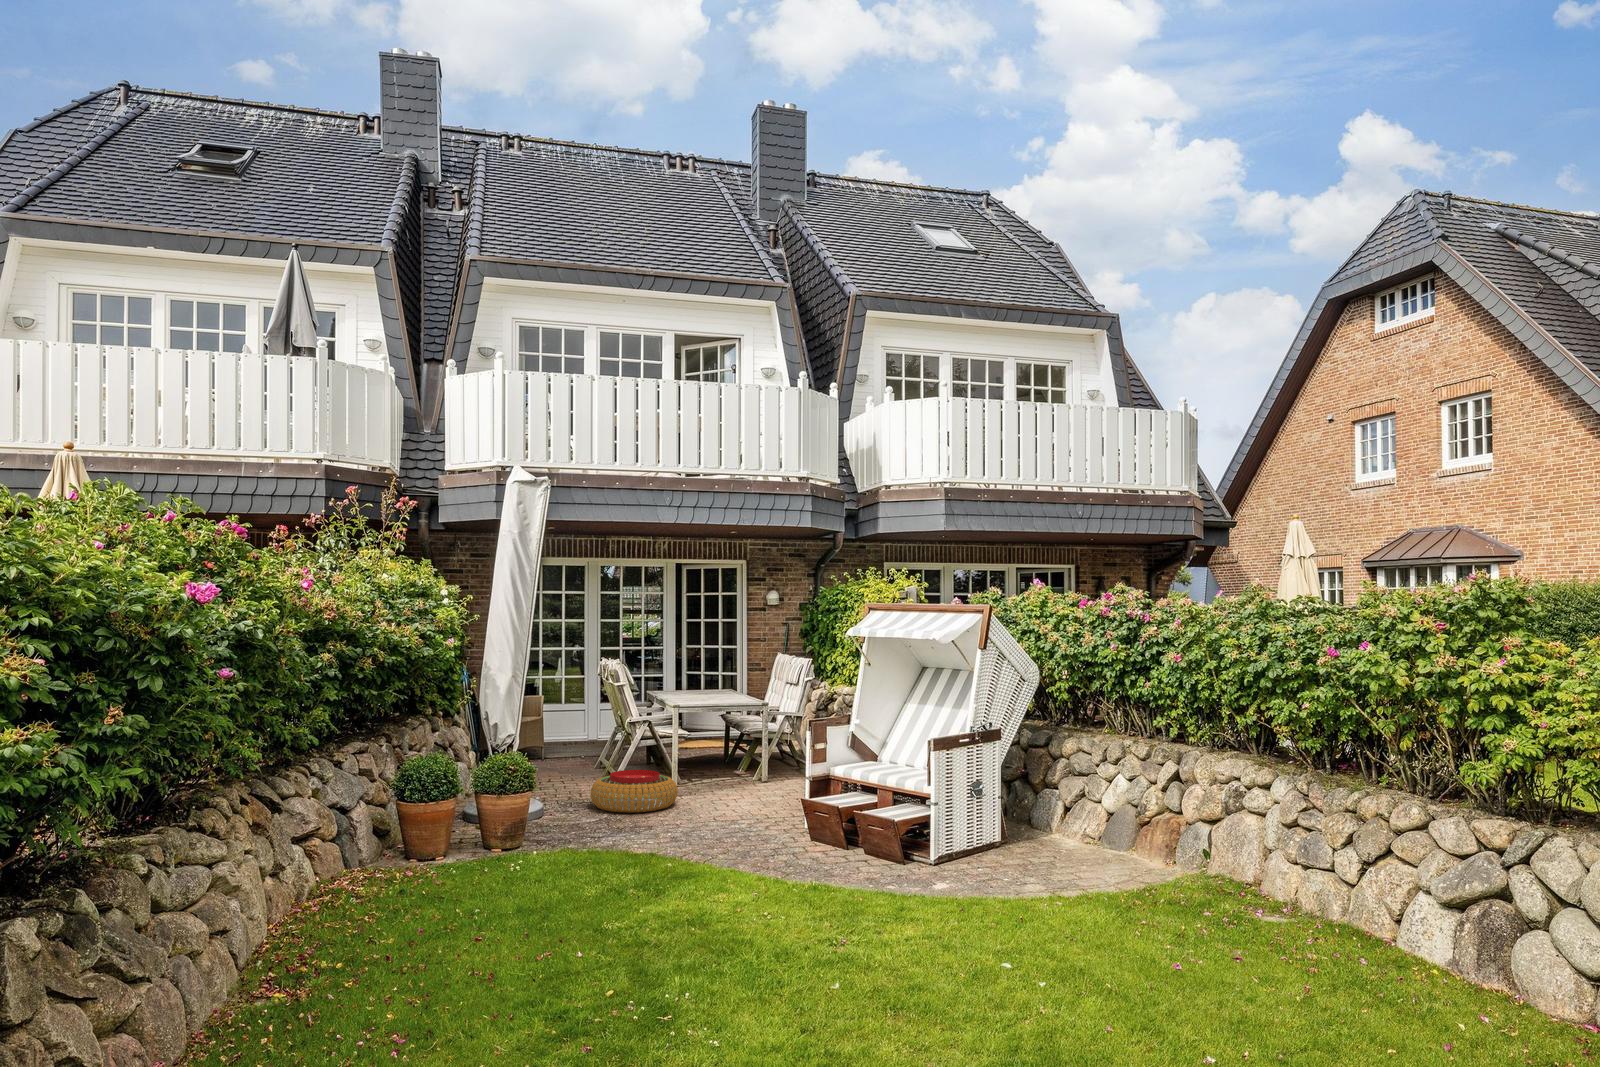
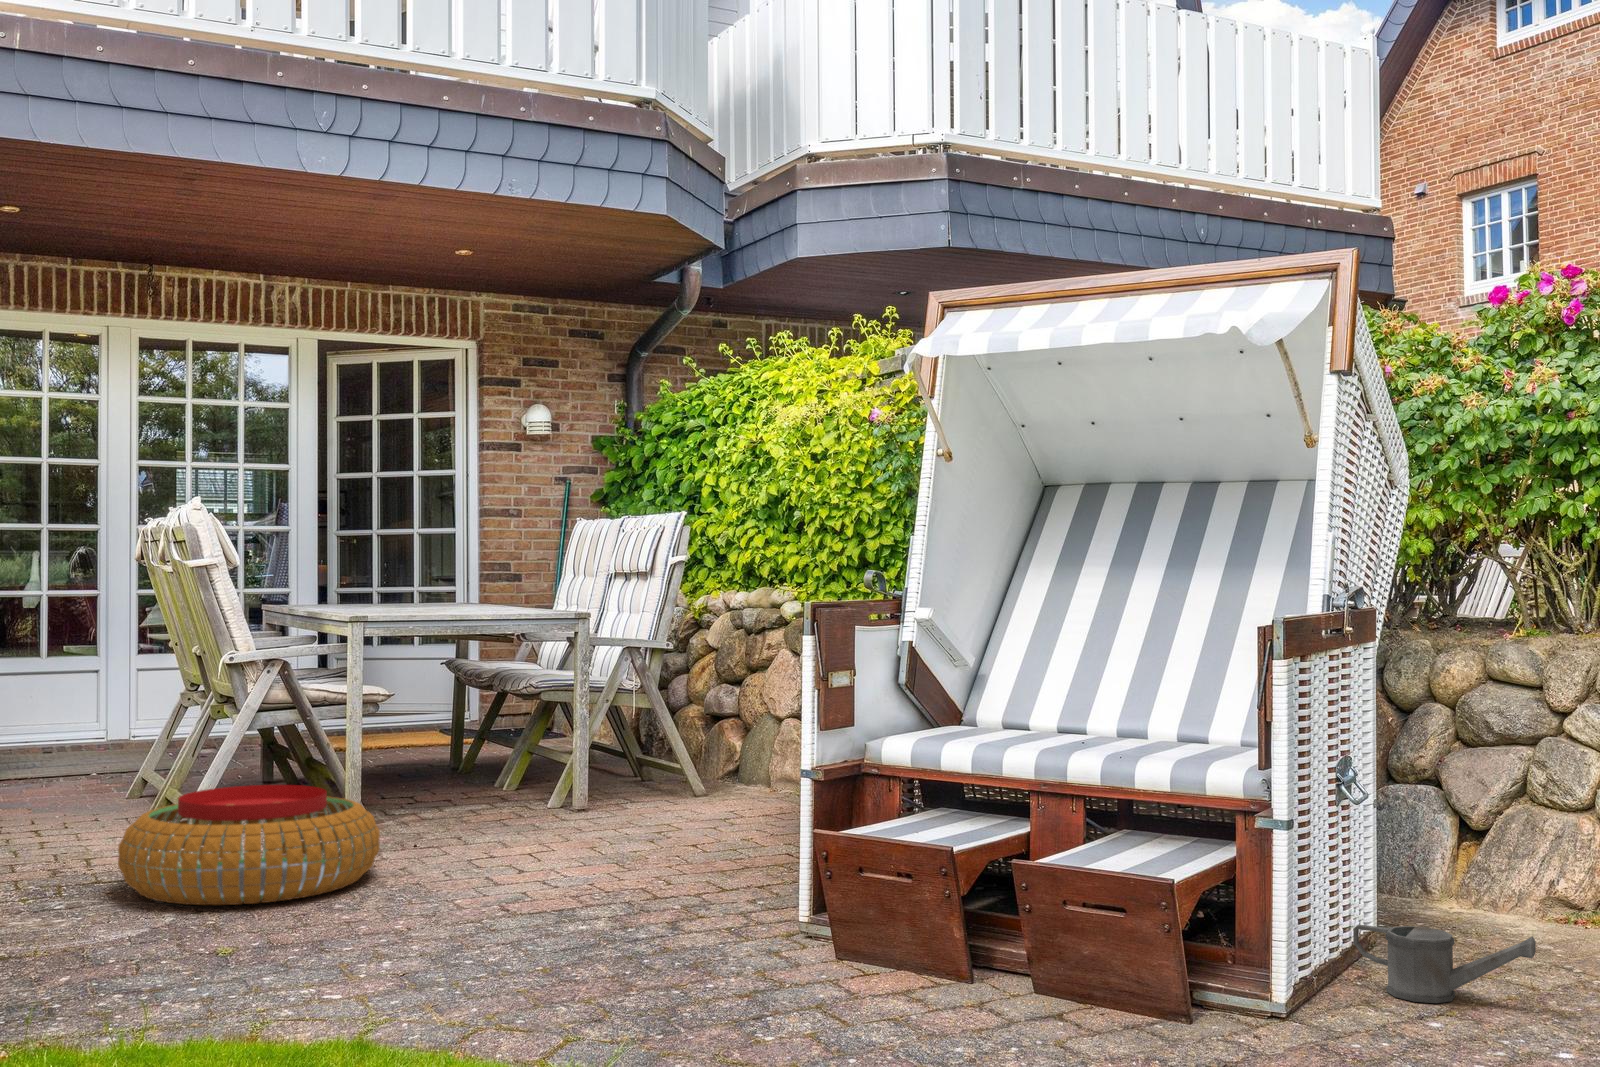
watering can: none [970,840,1018,866] -> present [1353,925,1536,1003]

